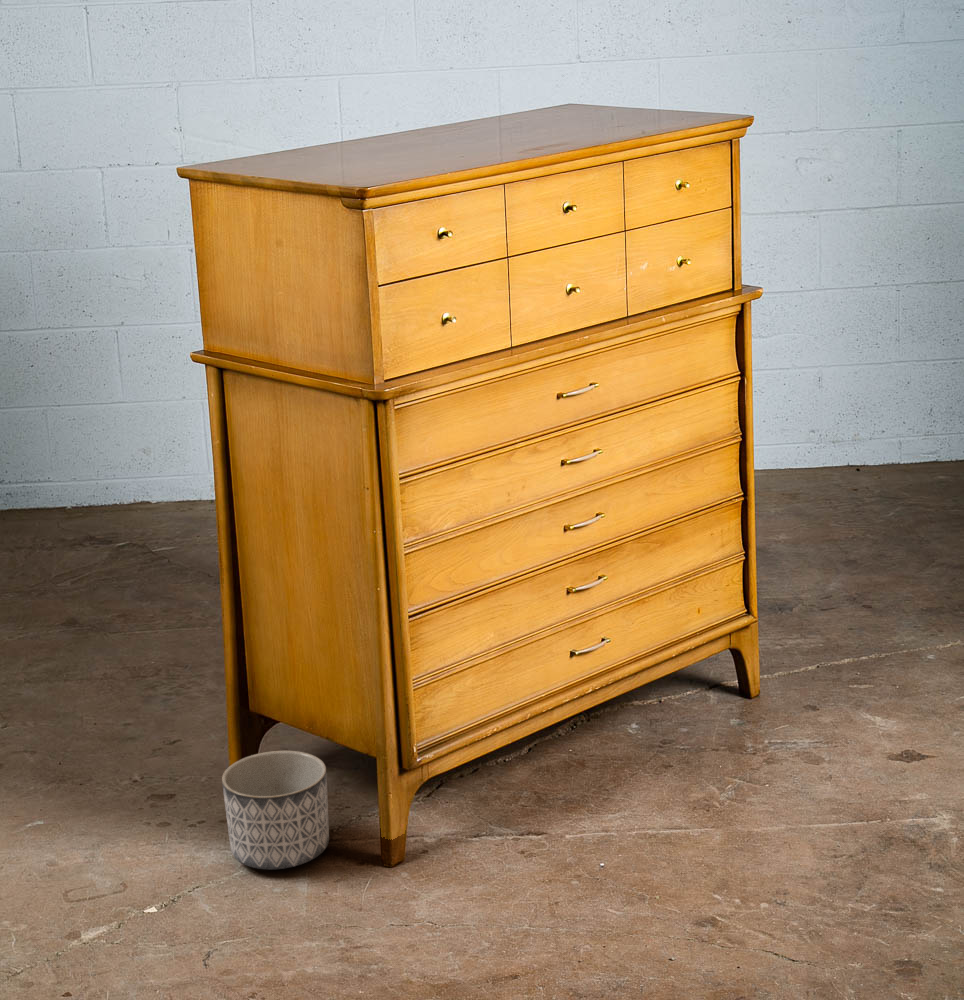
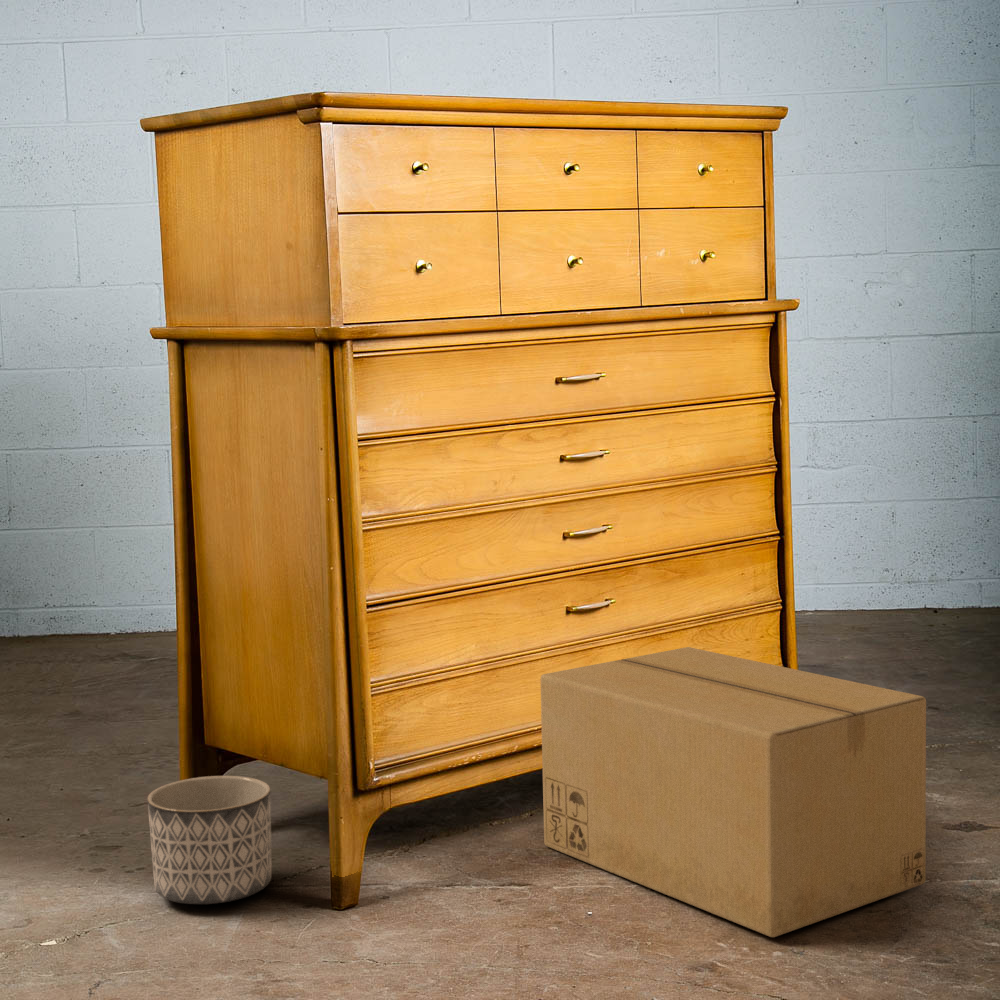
cardboard box: none [549,609,882,889] -> present [540,647,926,937]

